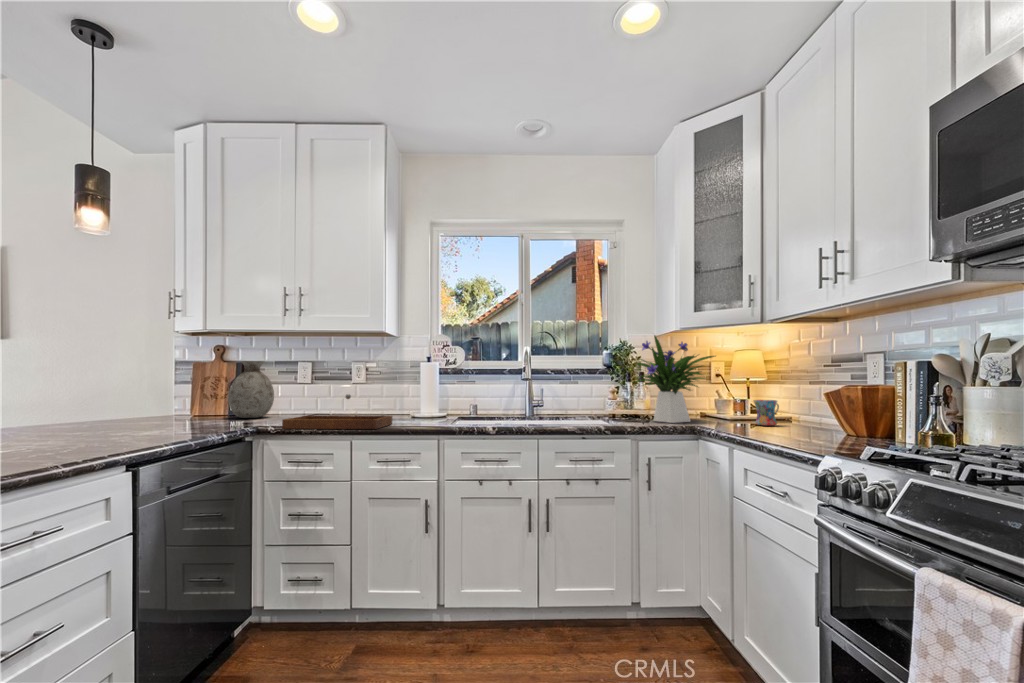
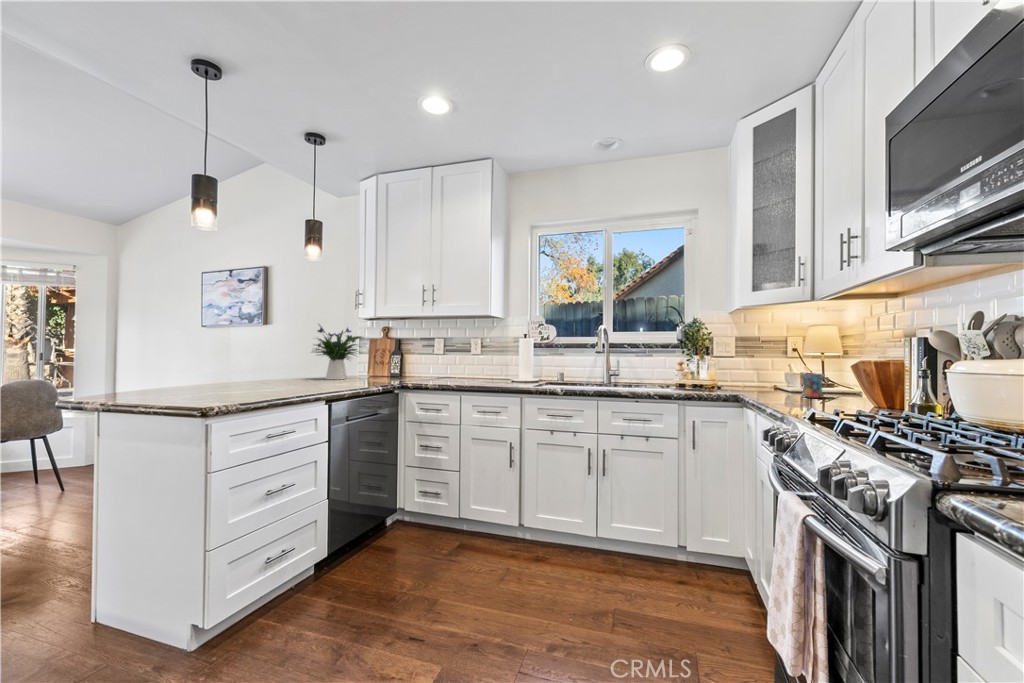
flower arrangement: present [635,336,715,423] -> present [314,324,362,379]
vase: present [228,361,274,418] -> none [390,338,419,378]
tray: present [282,394,392,429] -> none [414,362,489,388]

